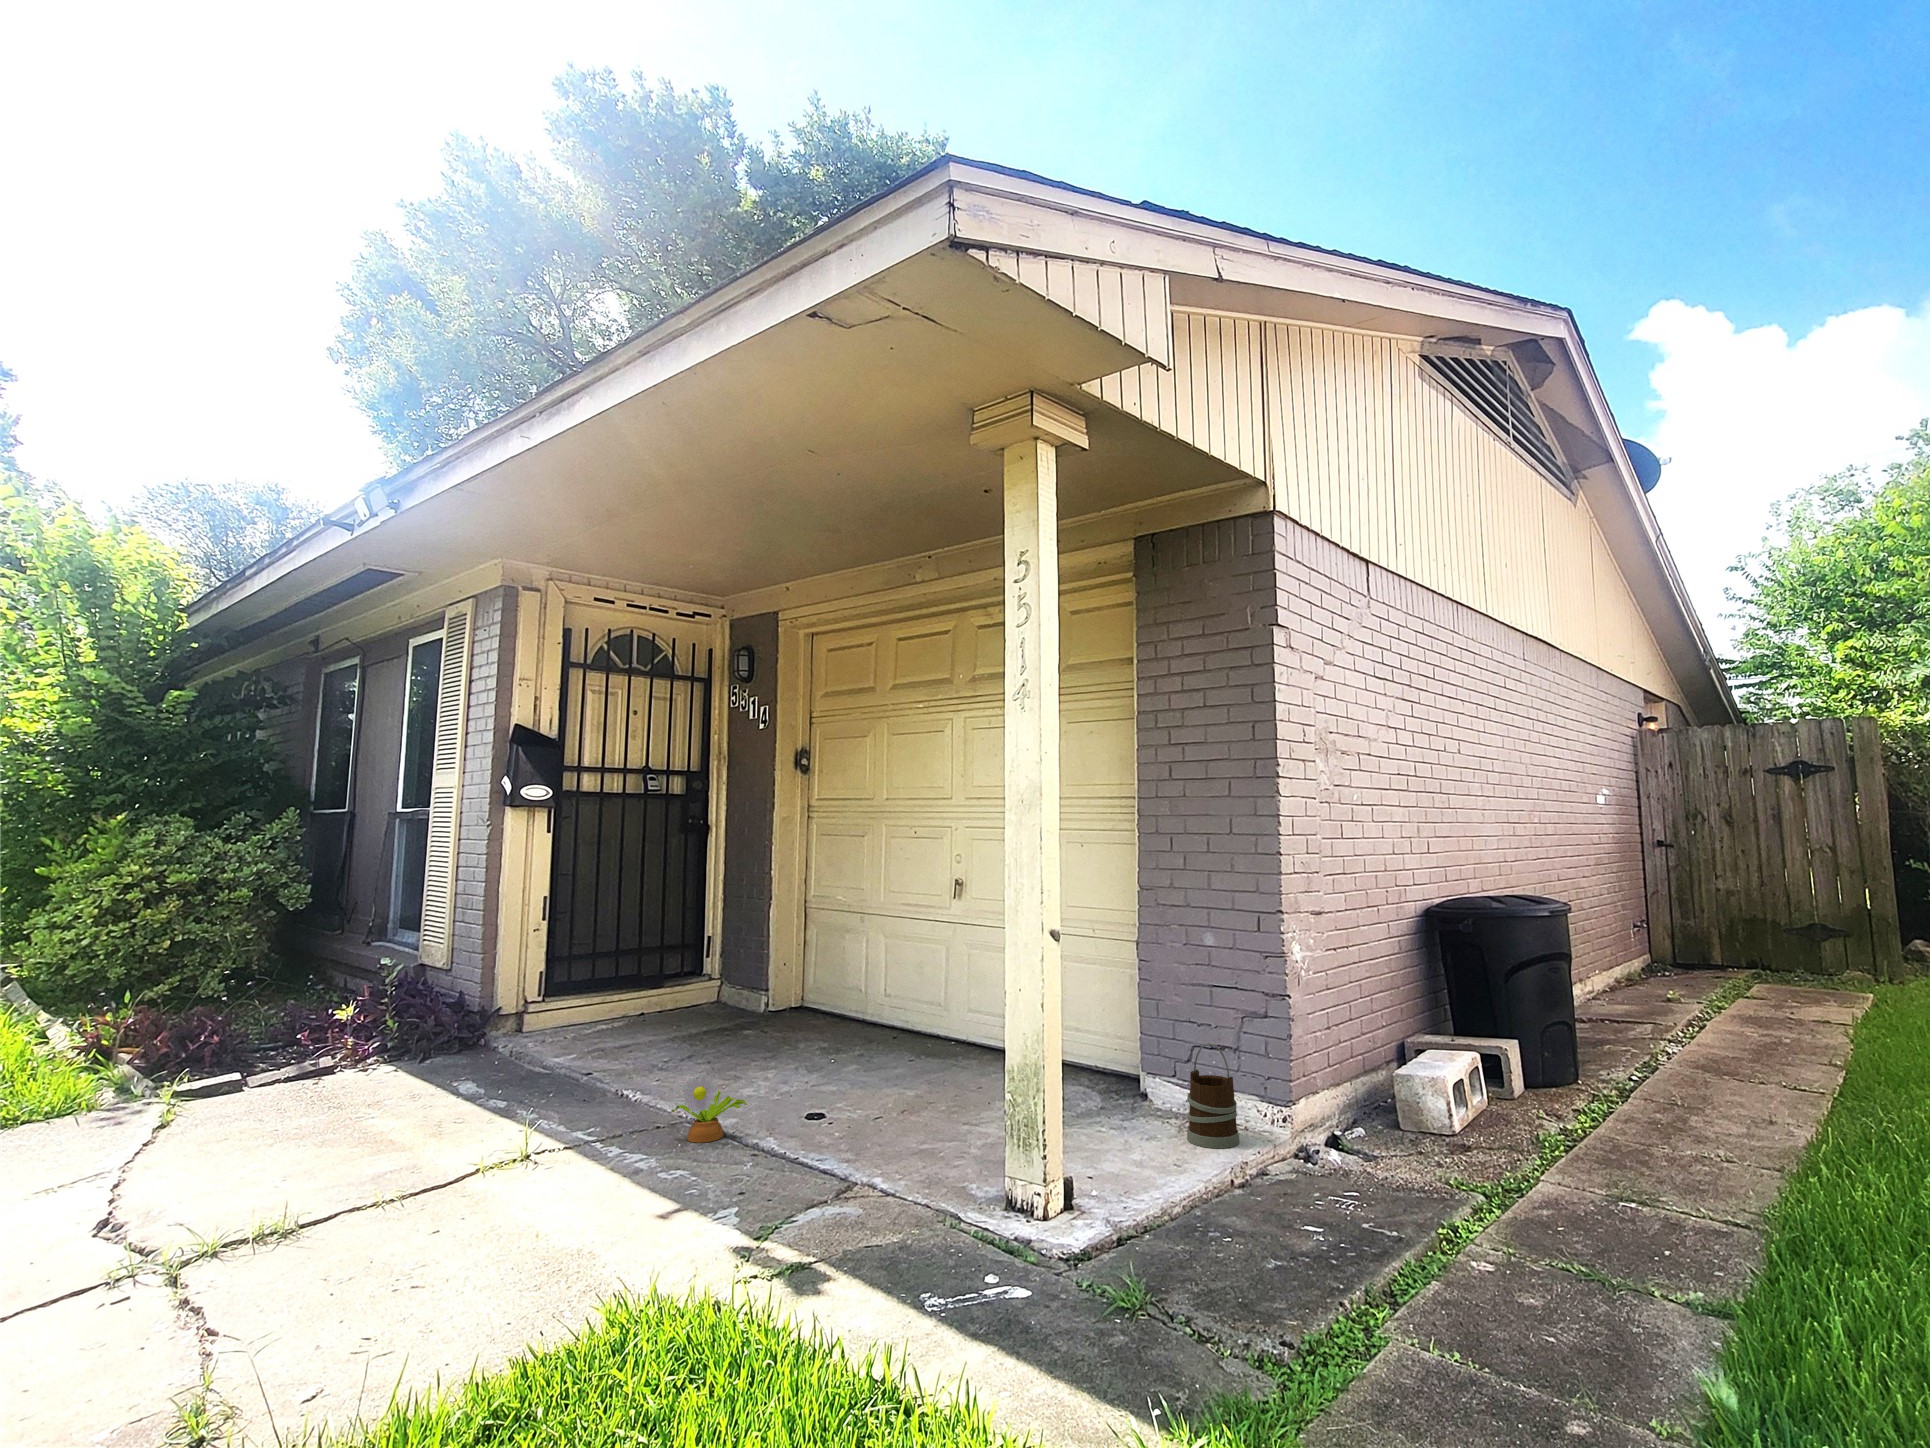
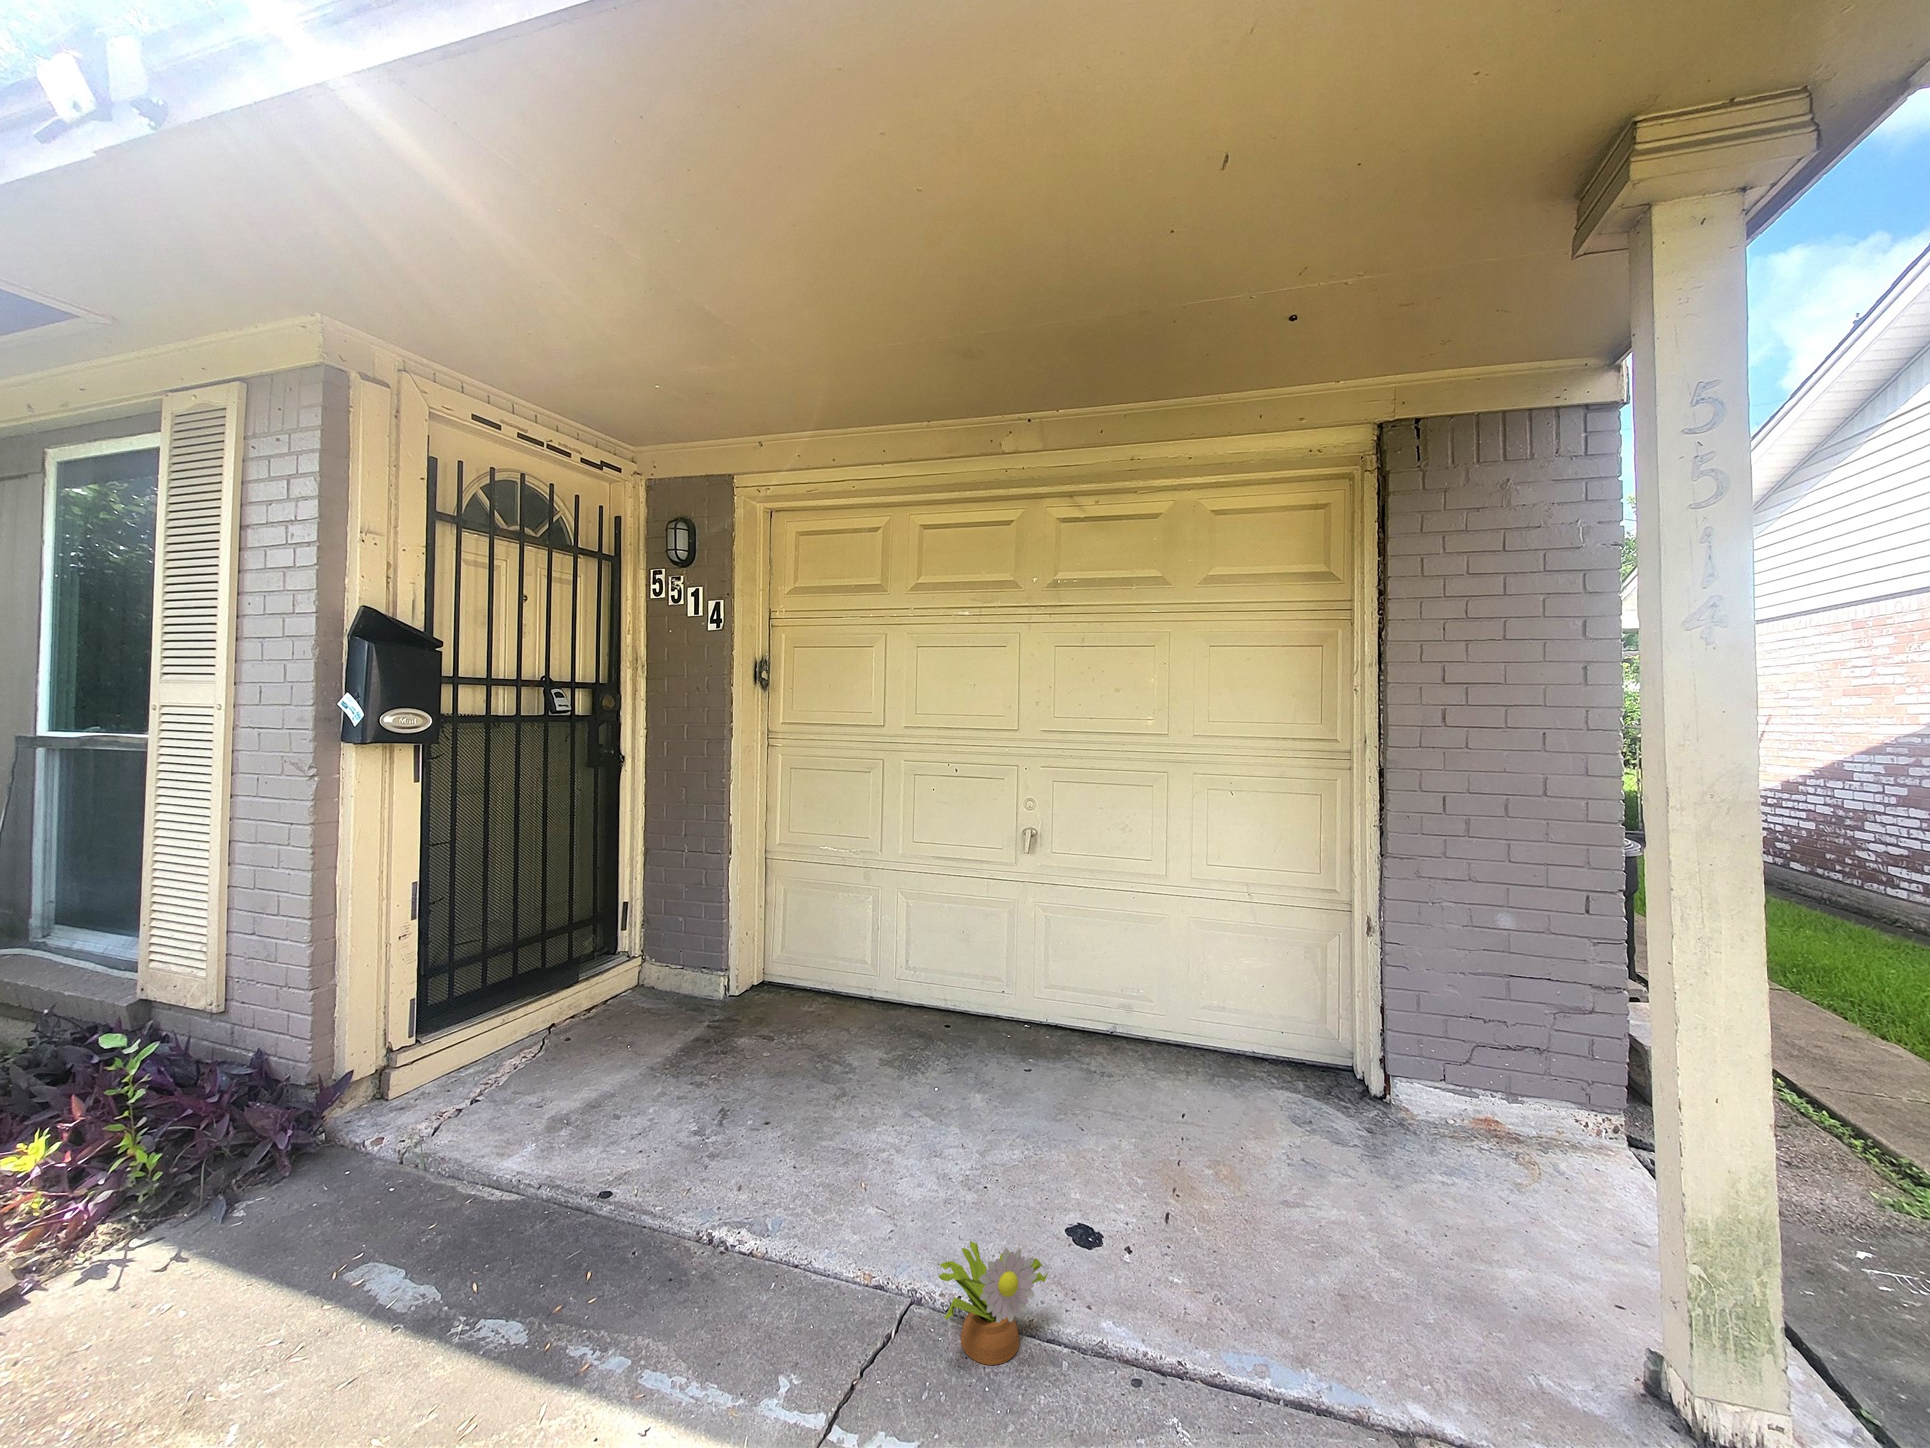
wooden bucket: present [1187,1043,1240,1148] -> none [1513,1052,1591,1185]

